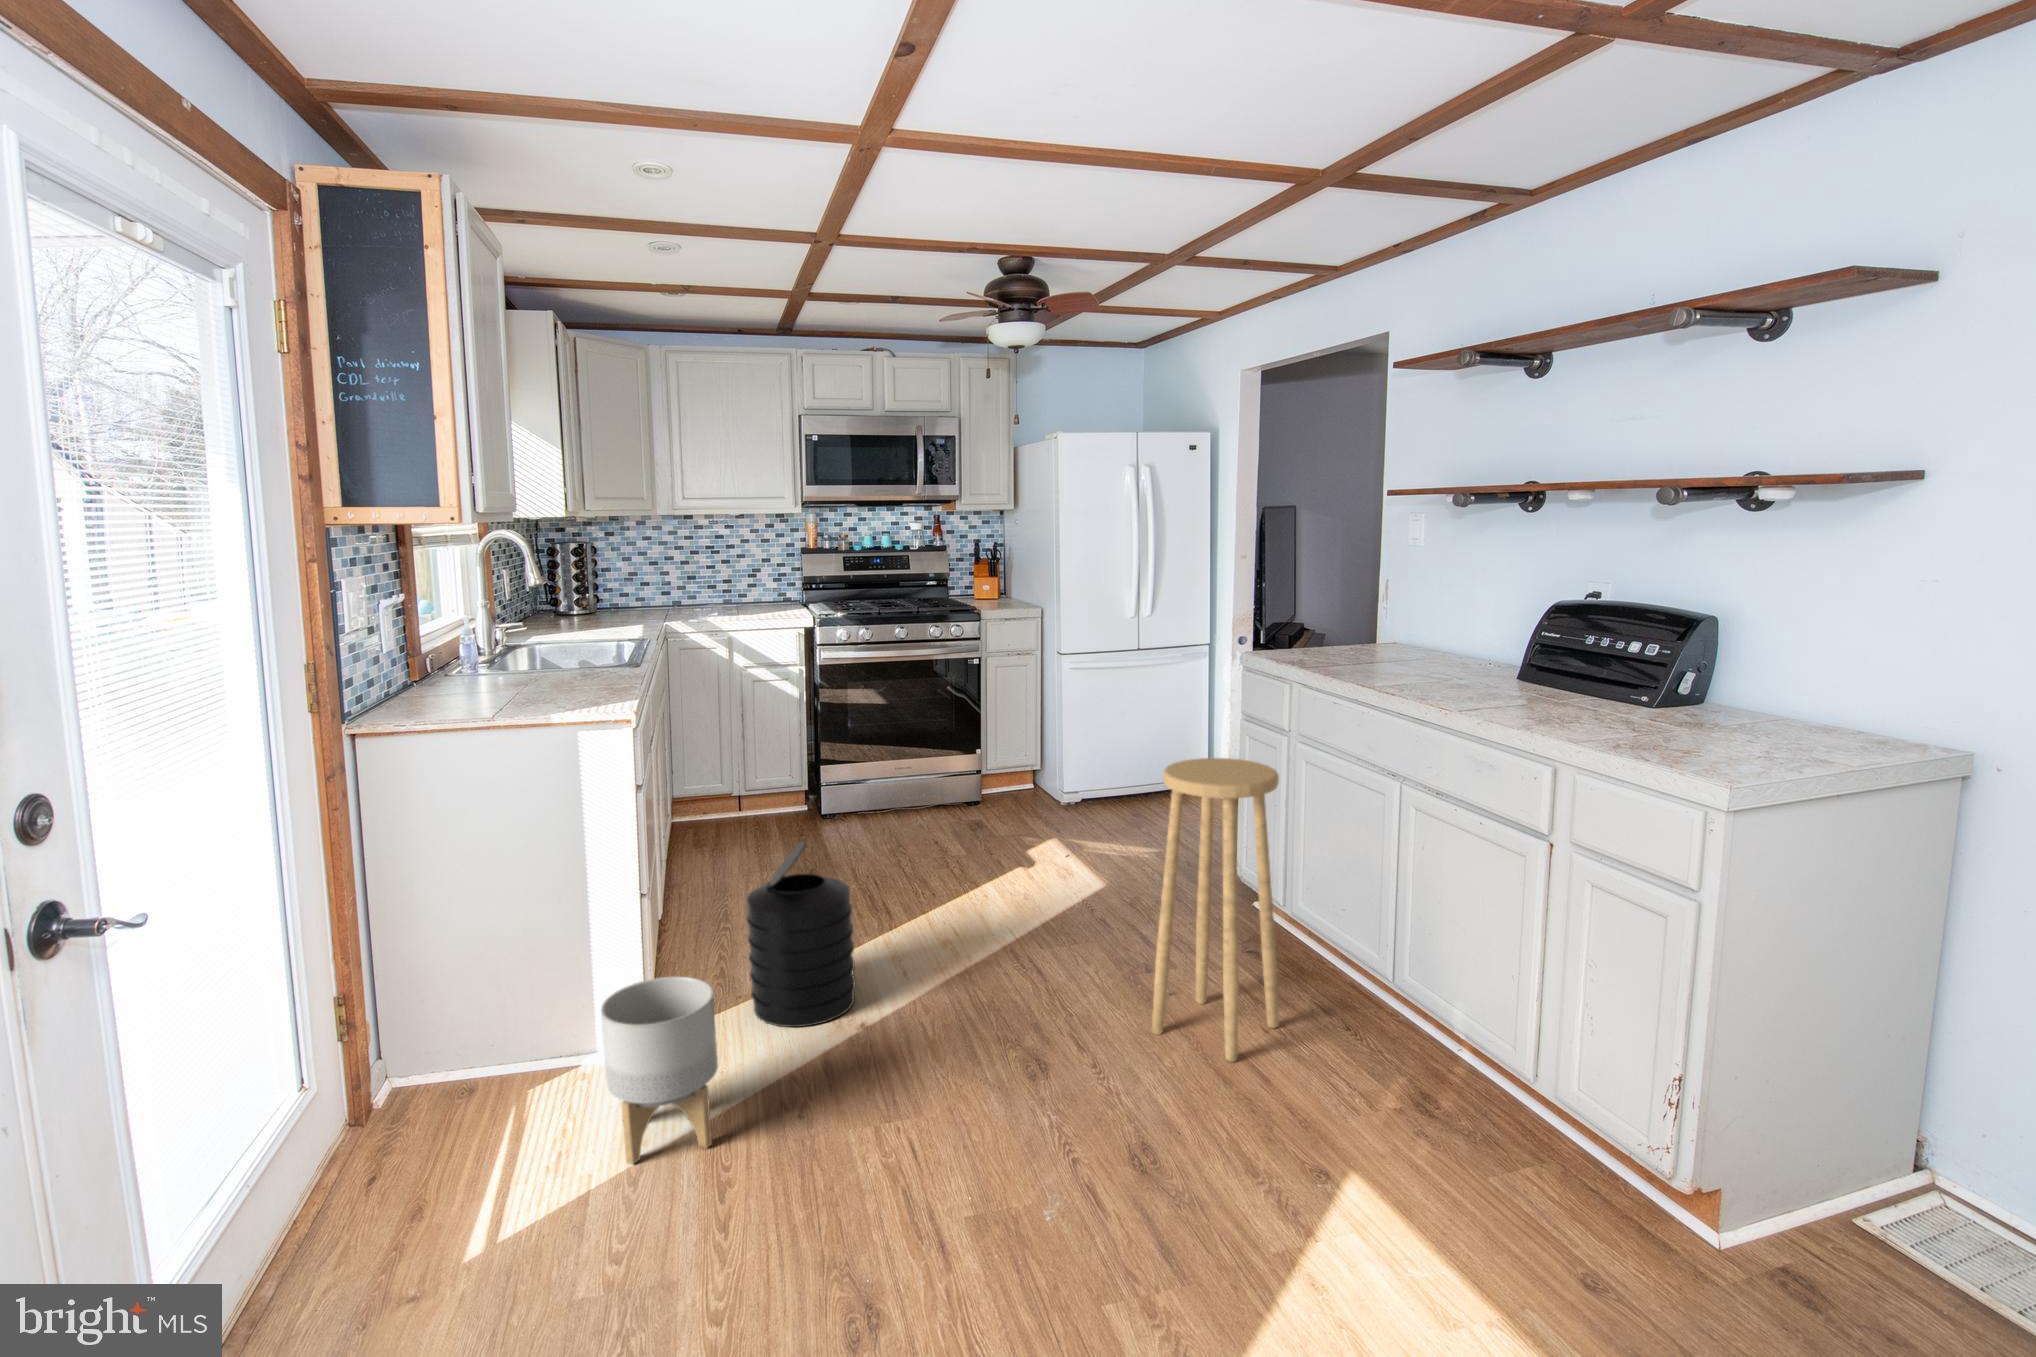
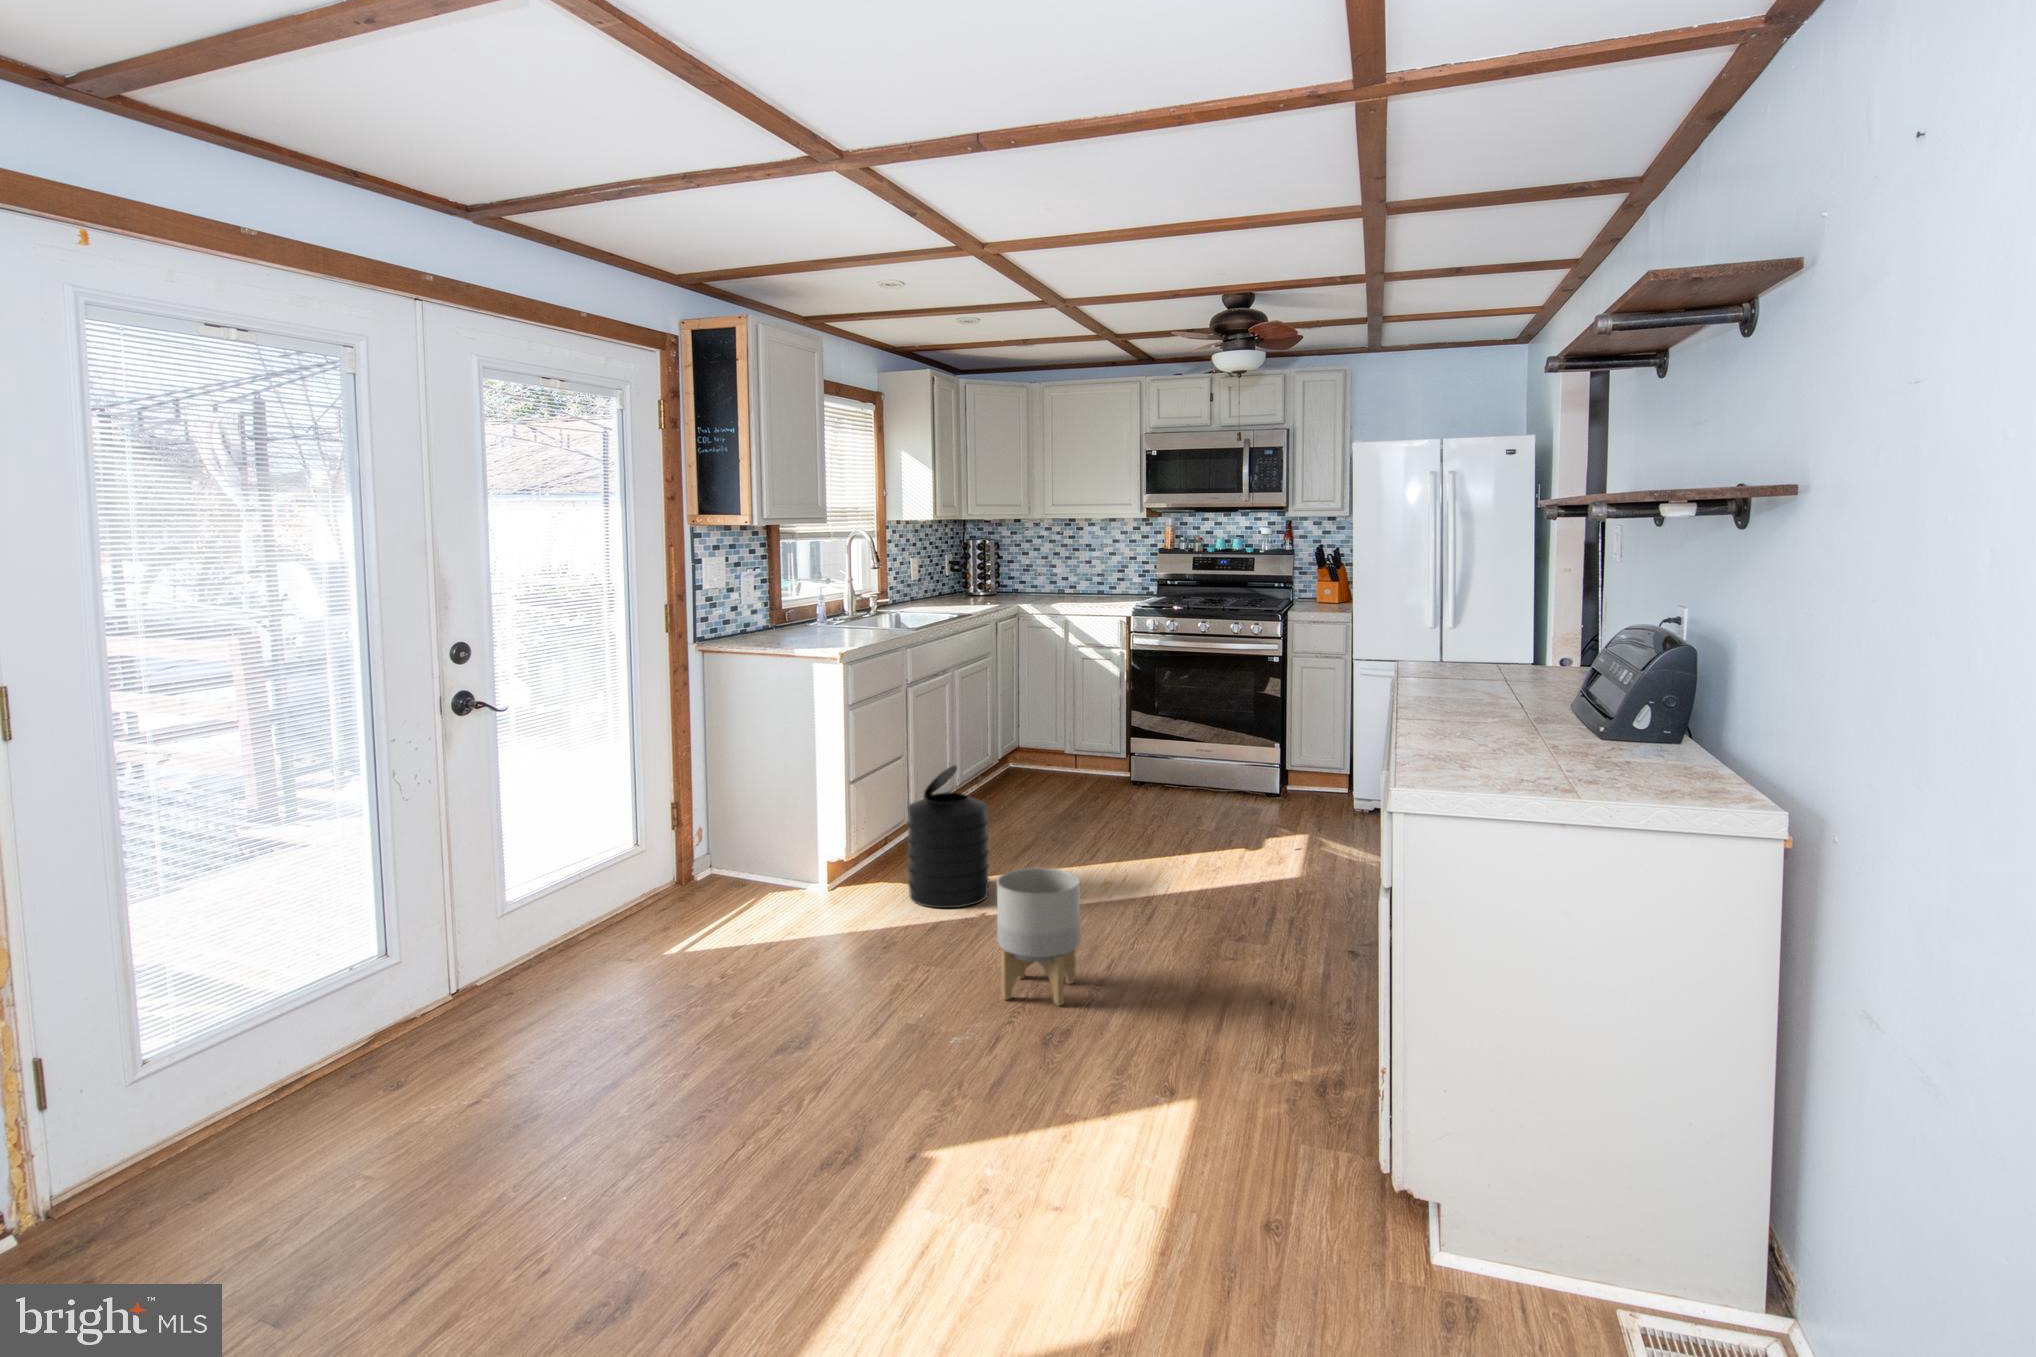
stool: present [1152,758,1279,1062] -> none [1163,735,1279,1012]
planter: present [601,976,718,1164] -> present [997,868,1080,1006]

